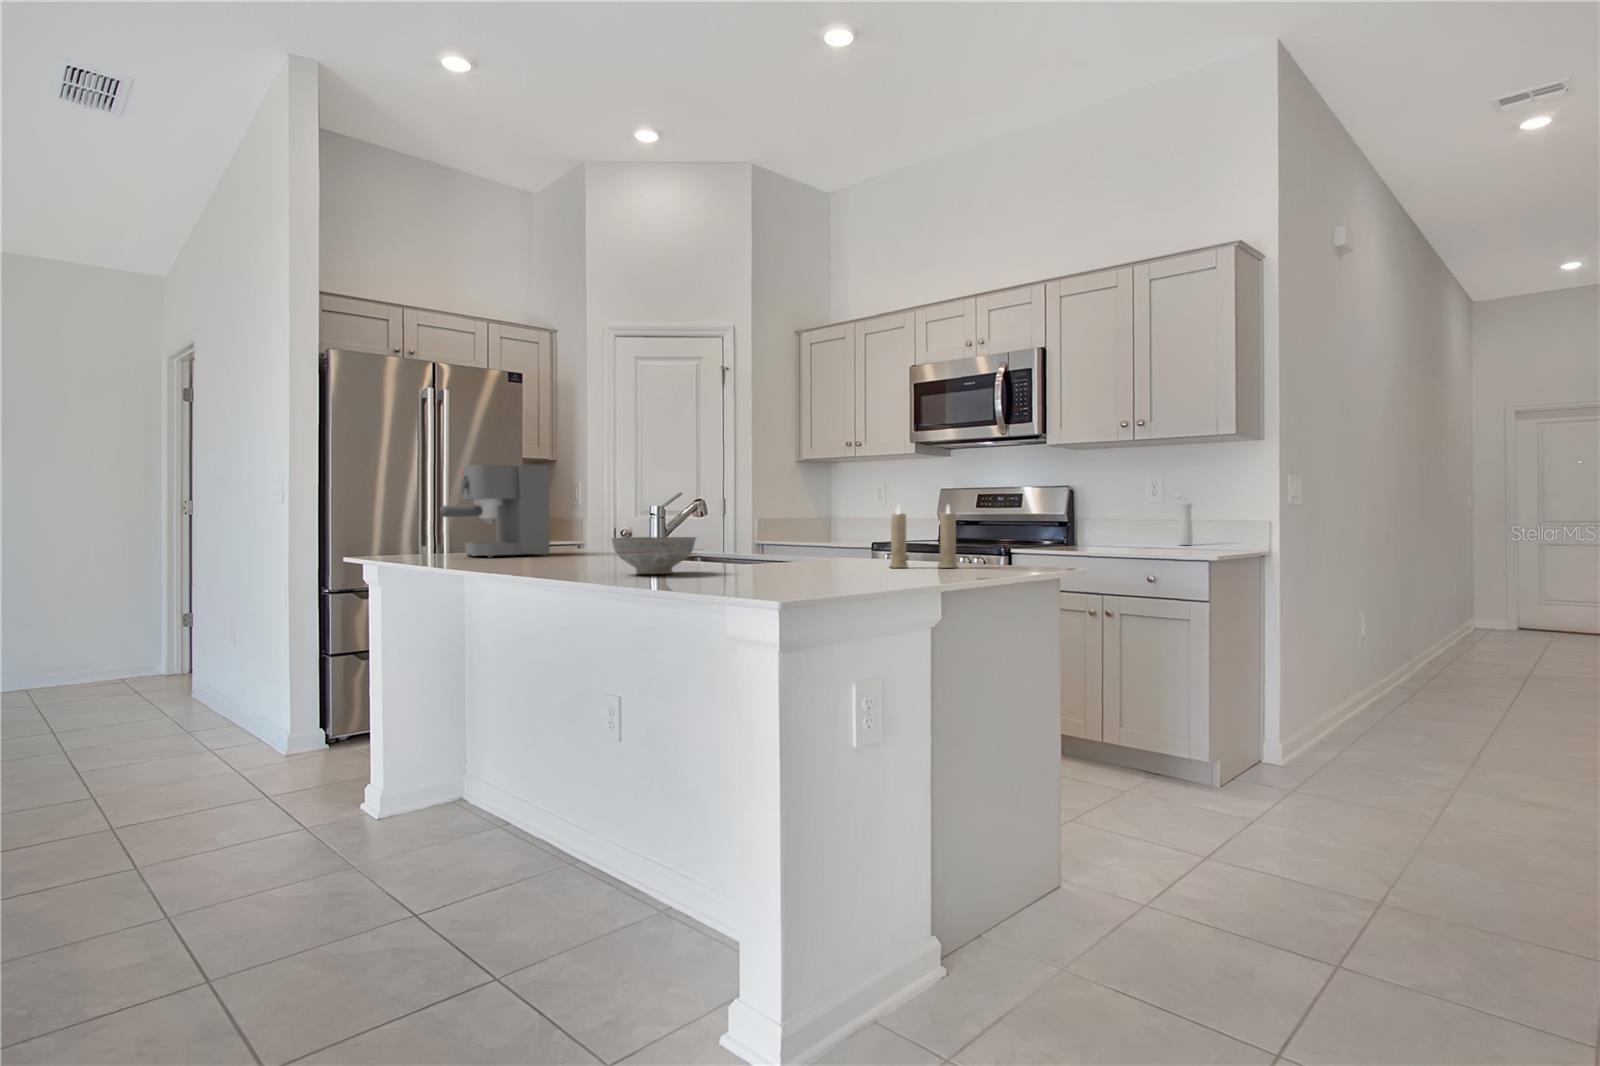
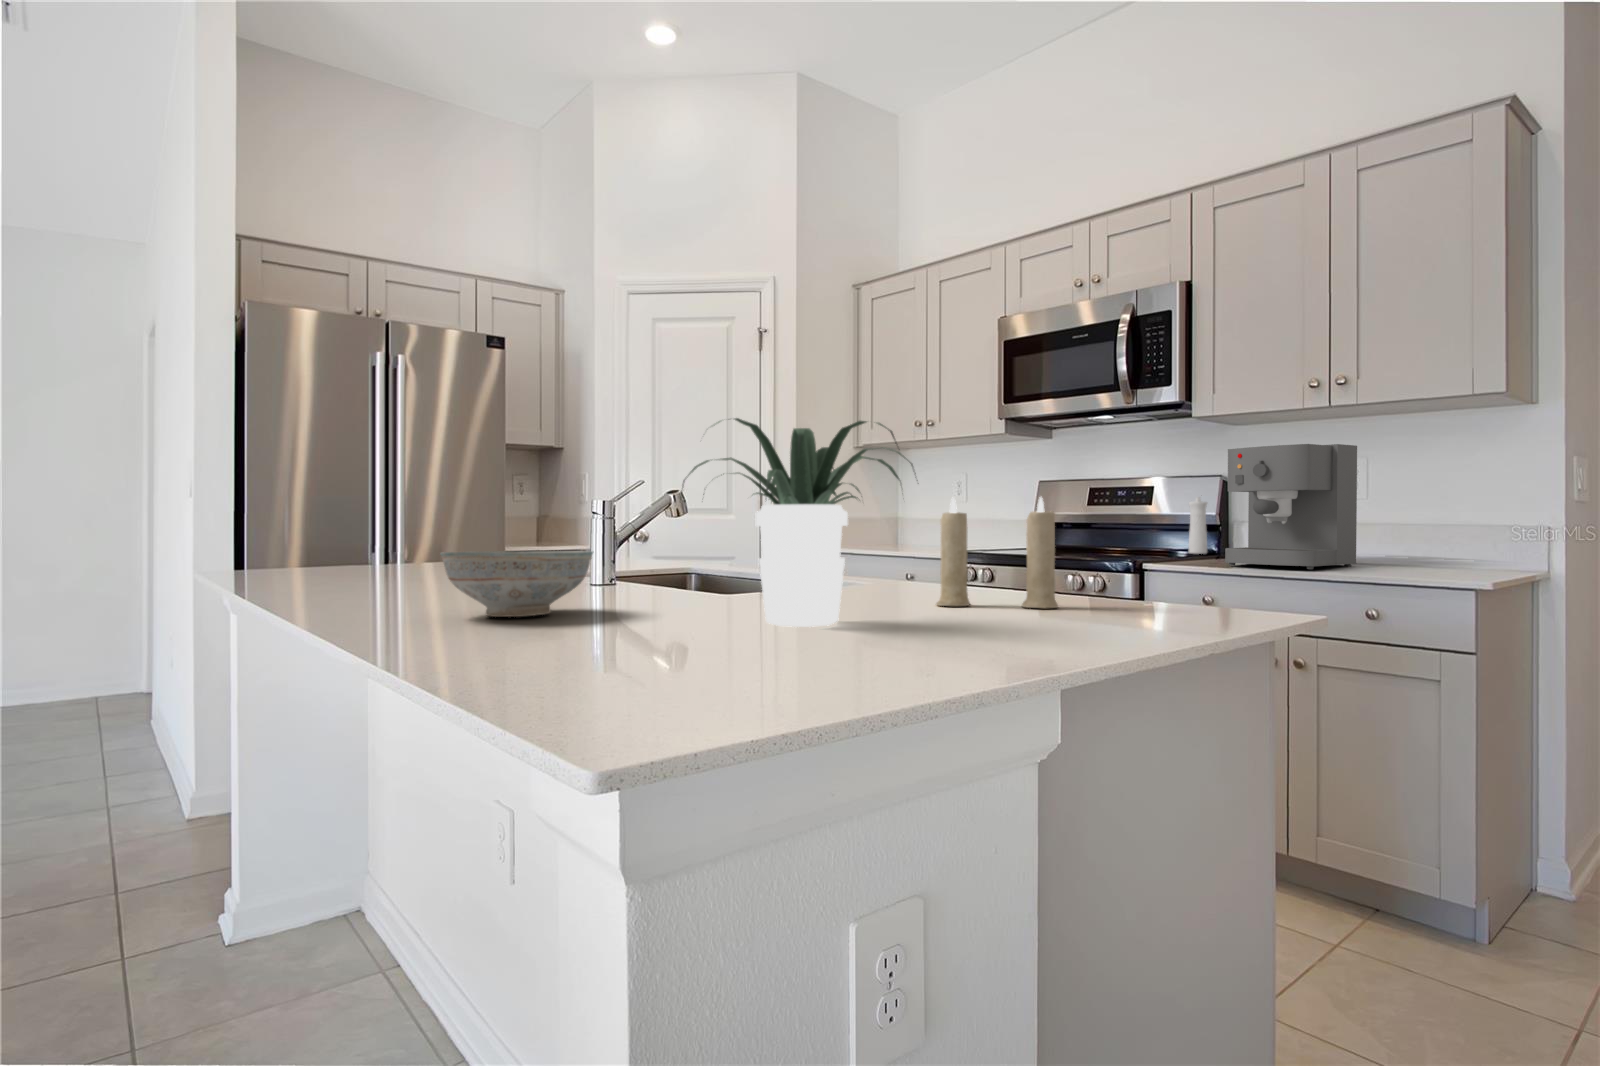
coffee maker: present [440,464,550,558] -> present [1225,444,1357,569]
potted plant: none [752,464,888,576] -> present [683,418,916,627]
pepper mill: present [1175,494,1192,545] -> present [1189,497,1207,554]

